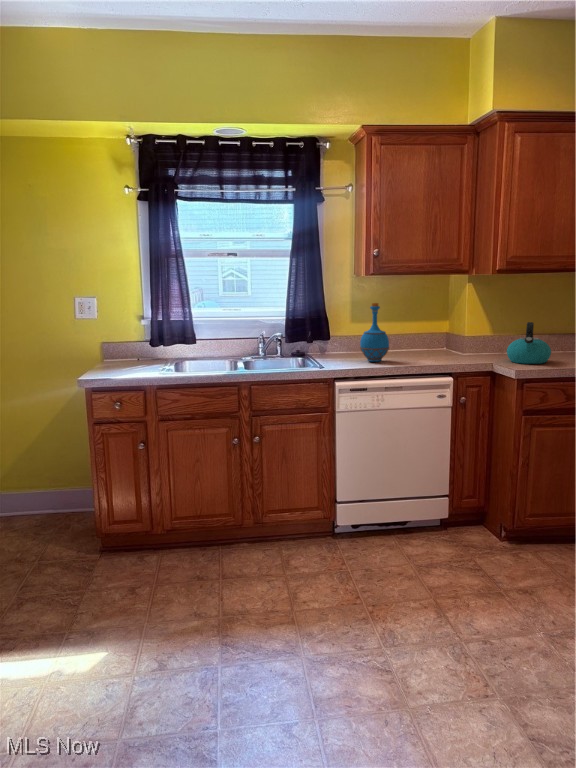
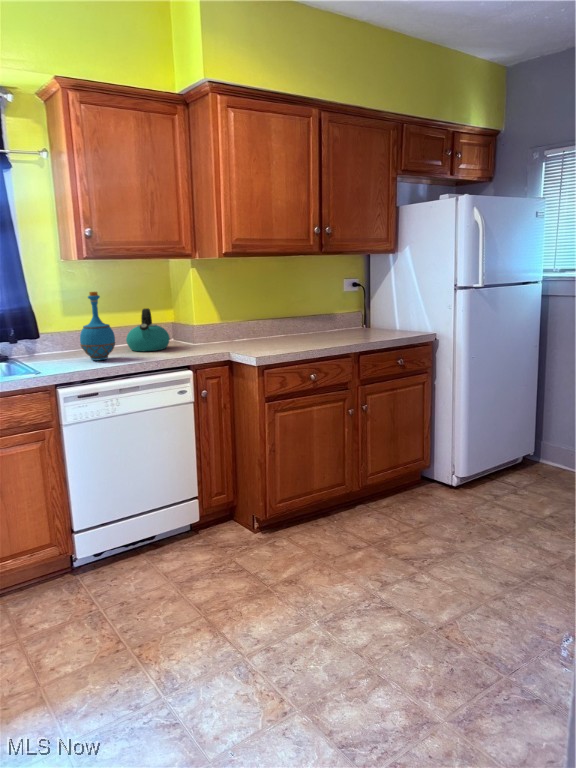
kettle: present [507,322,551,364] -> present [126,308,170,351]

